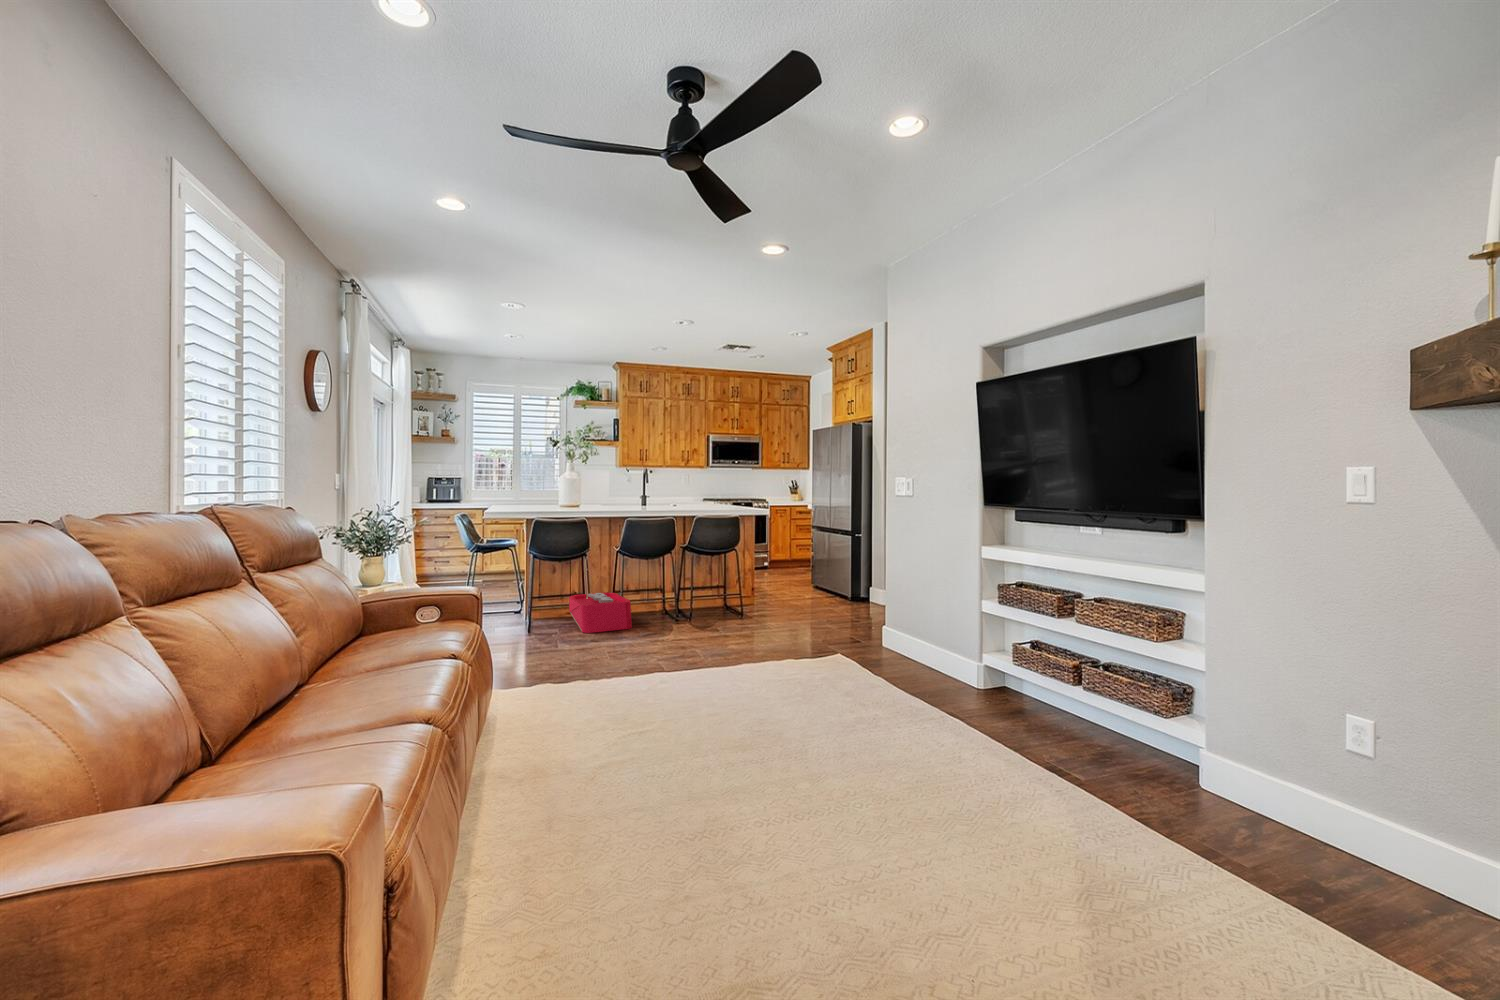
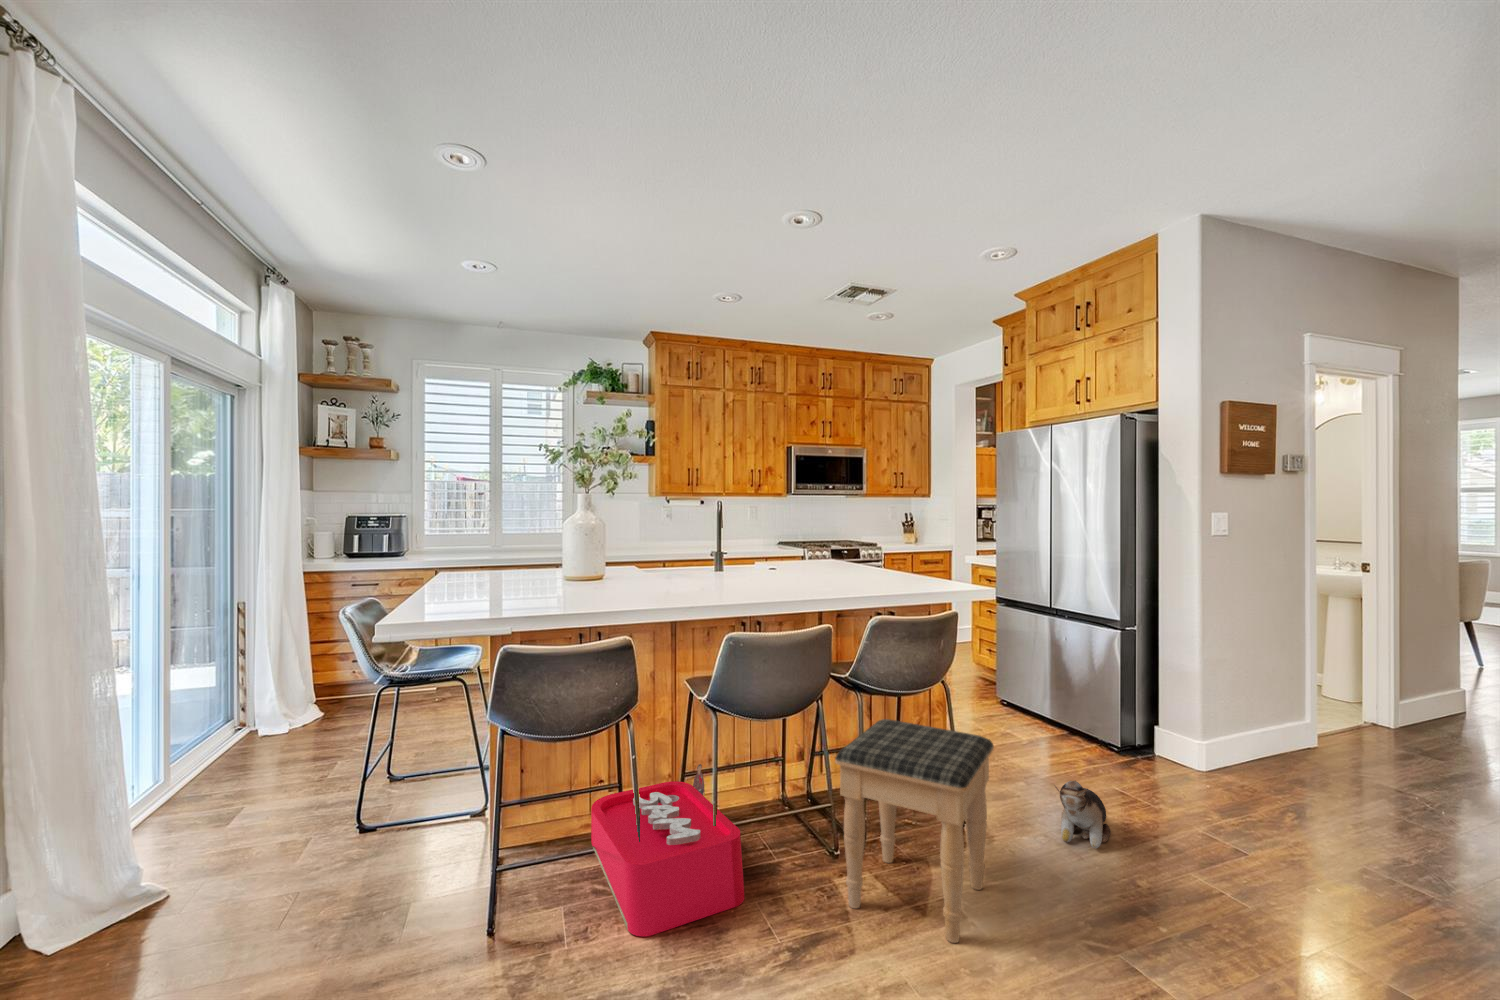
footstool: none [668,561,739,635] -> present [835,719,994,943]
plush toy: none [776,590,811,620] -> present [1054,781,1111,848]

